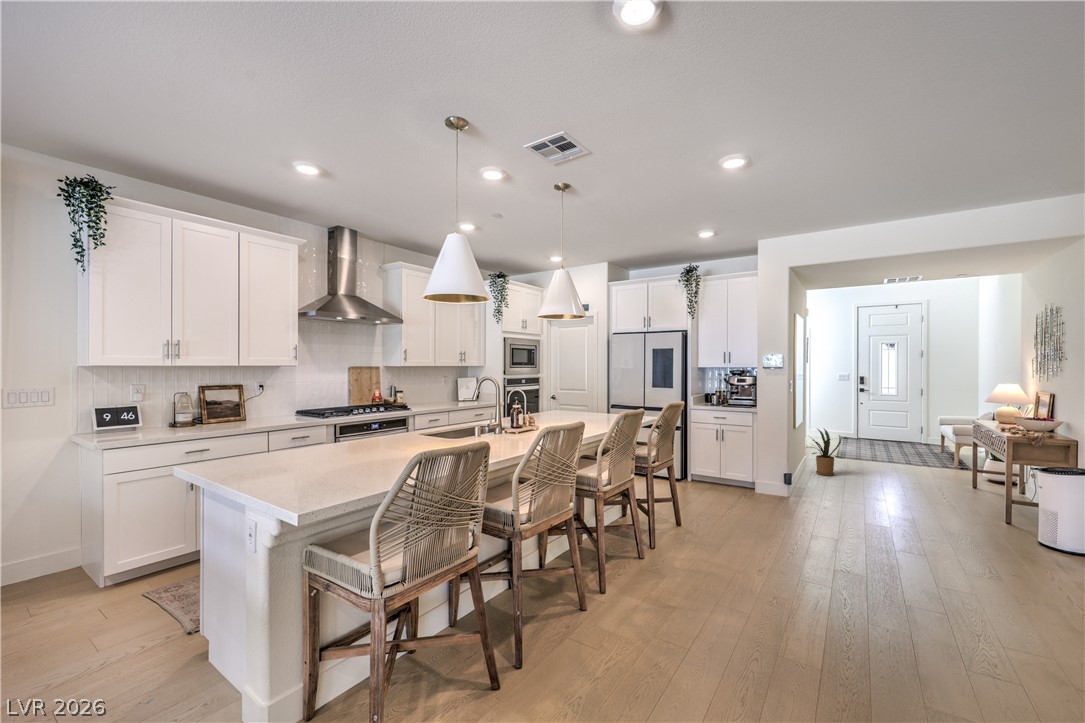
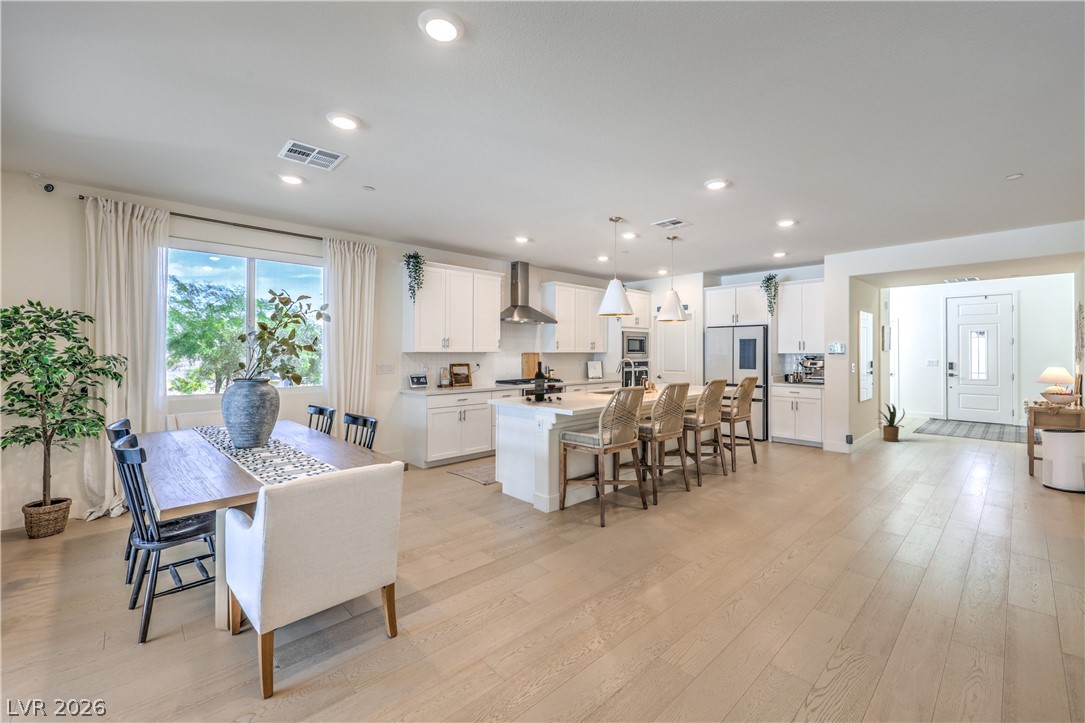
wine bottle: none [266,386,346,469] -> present [526,361,563,402]

